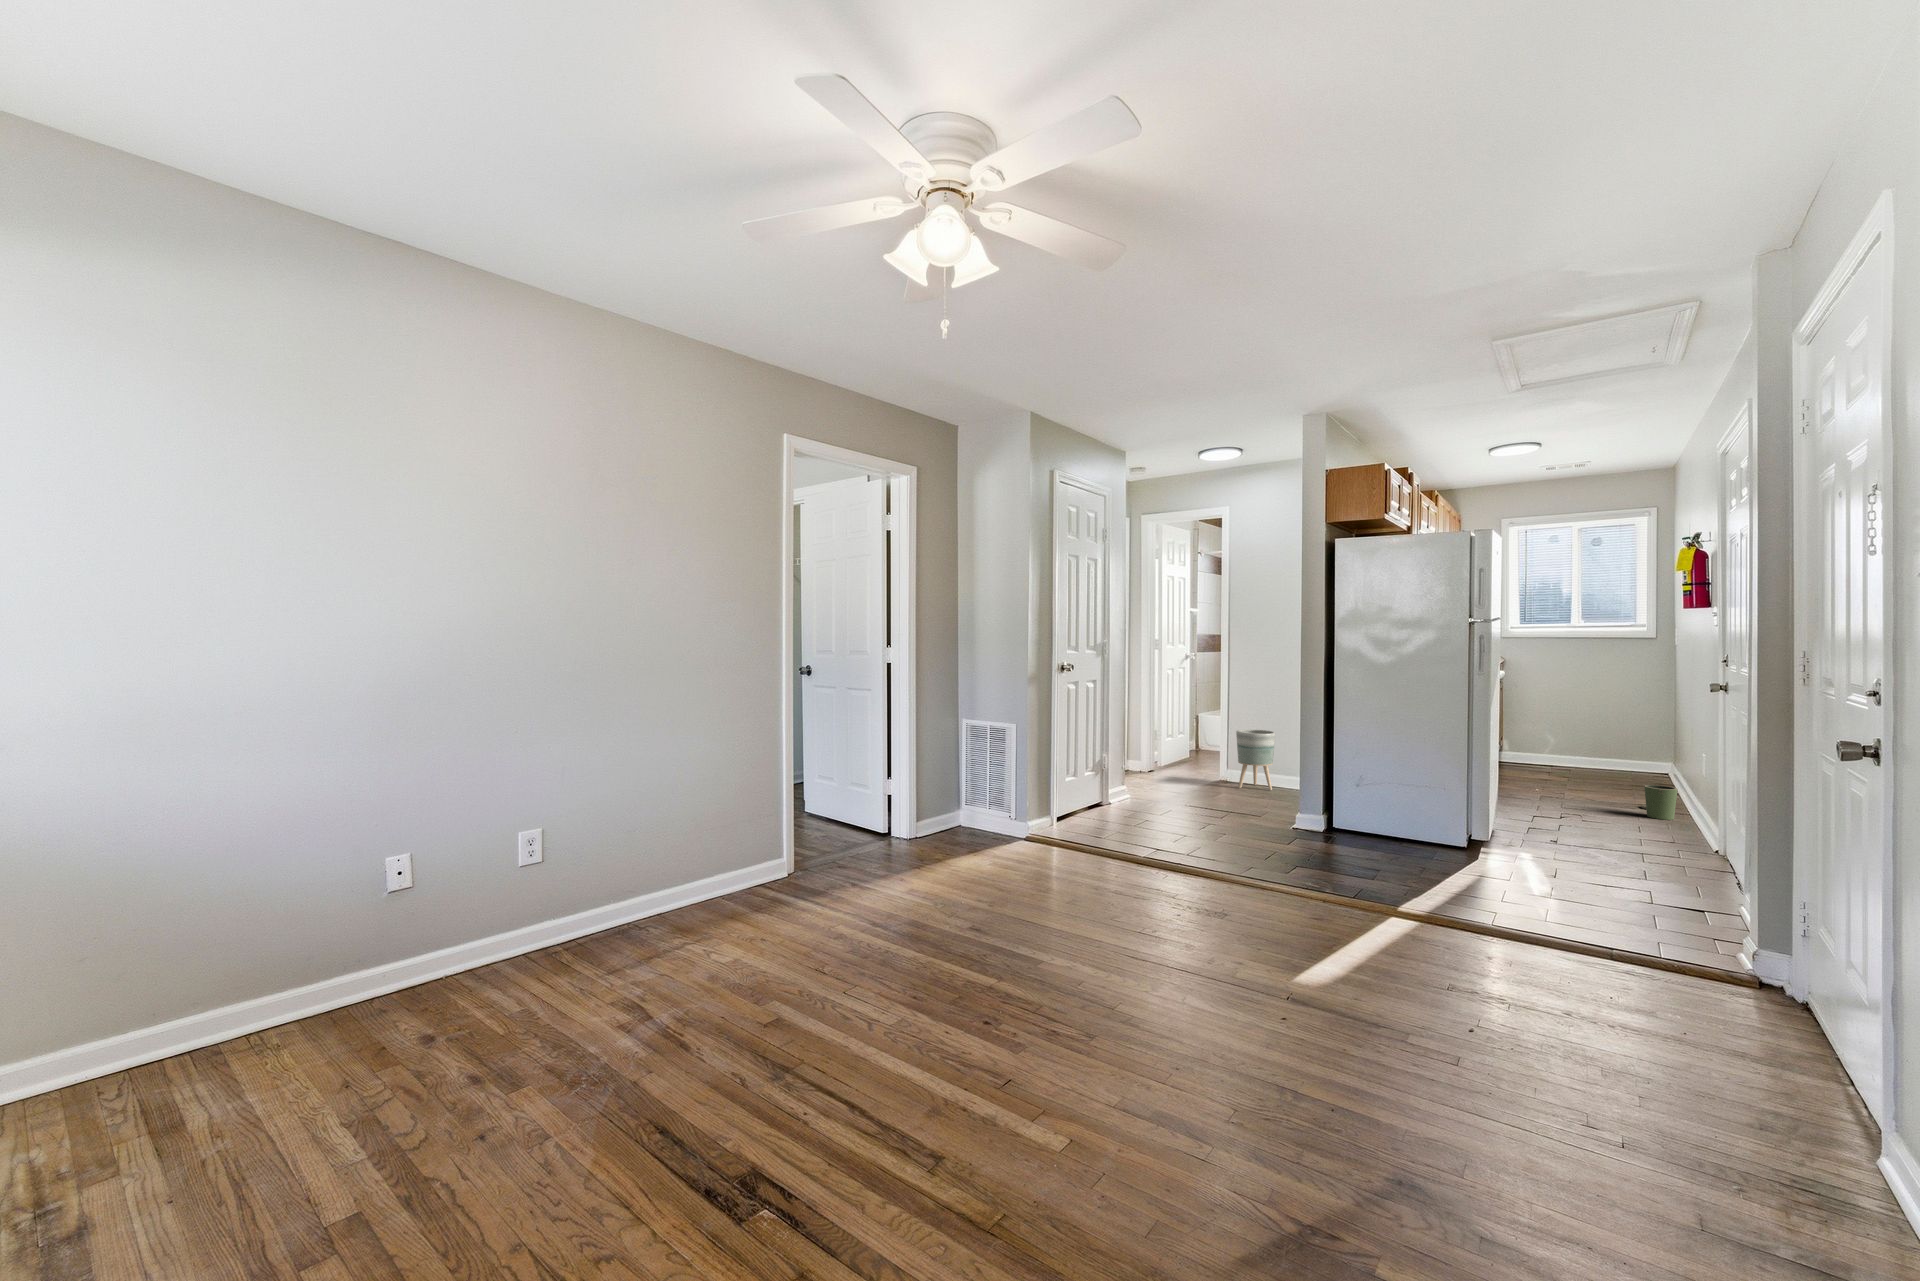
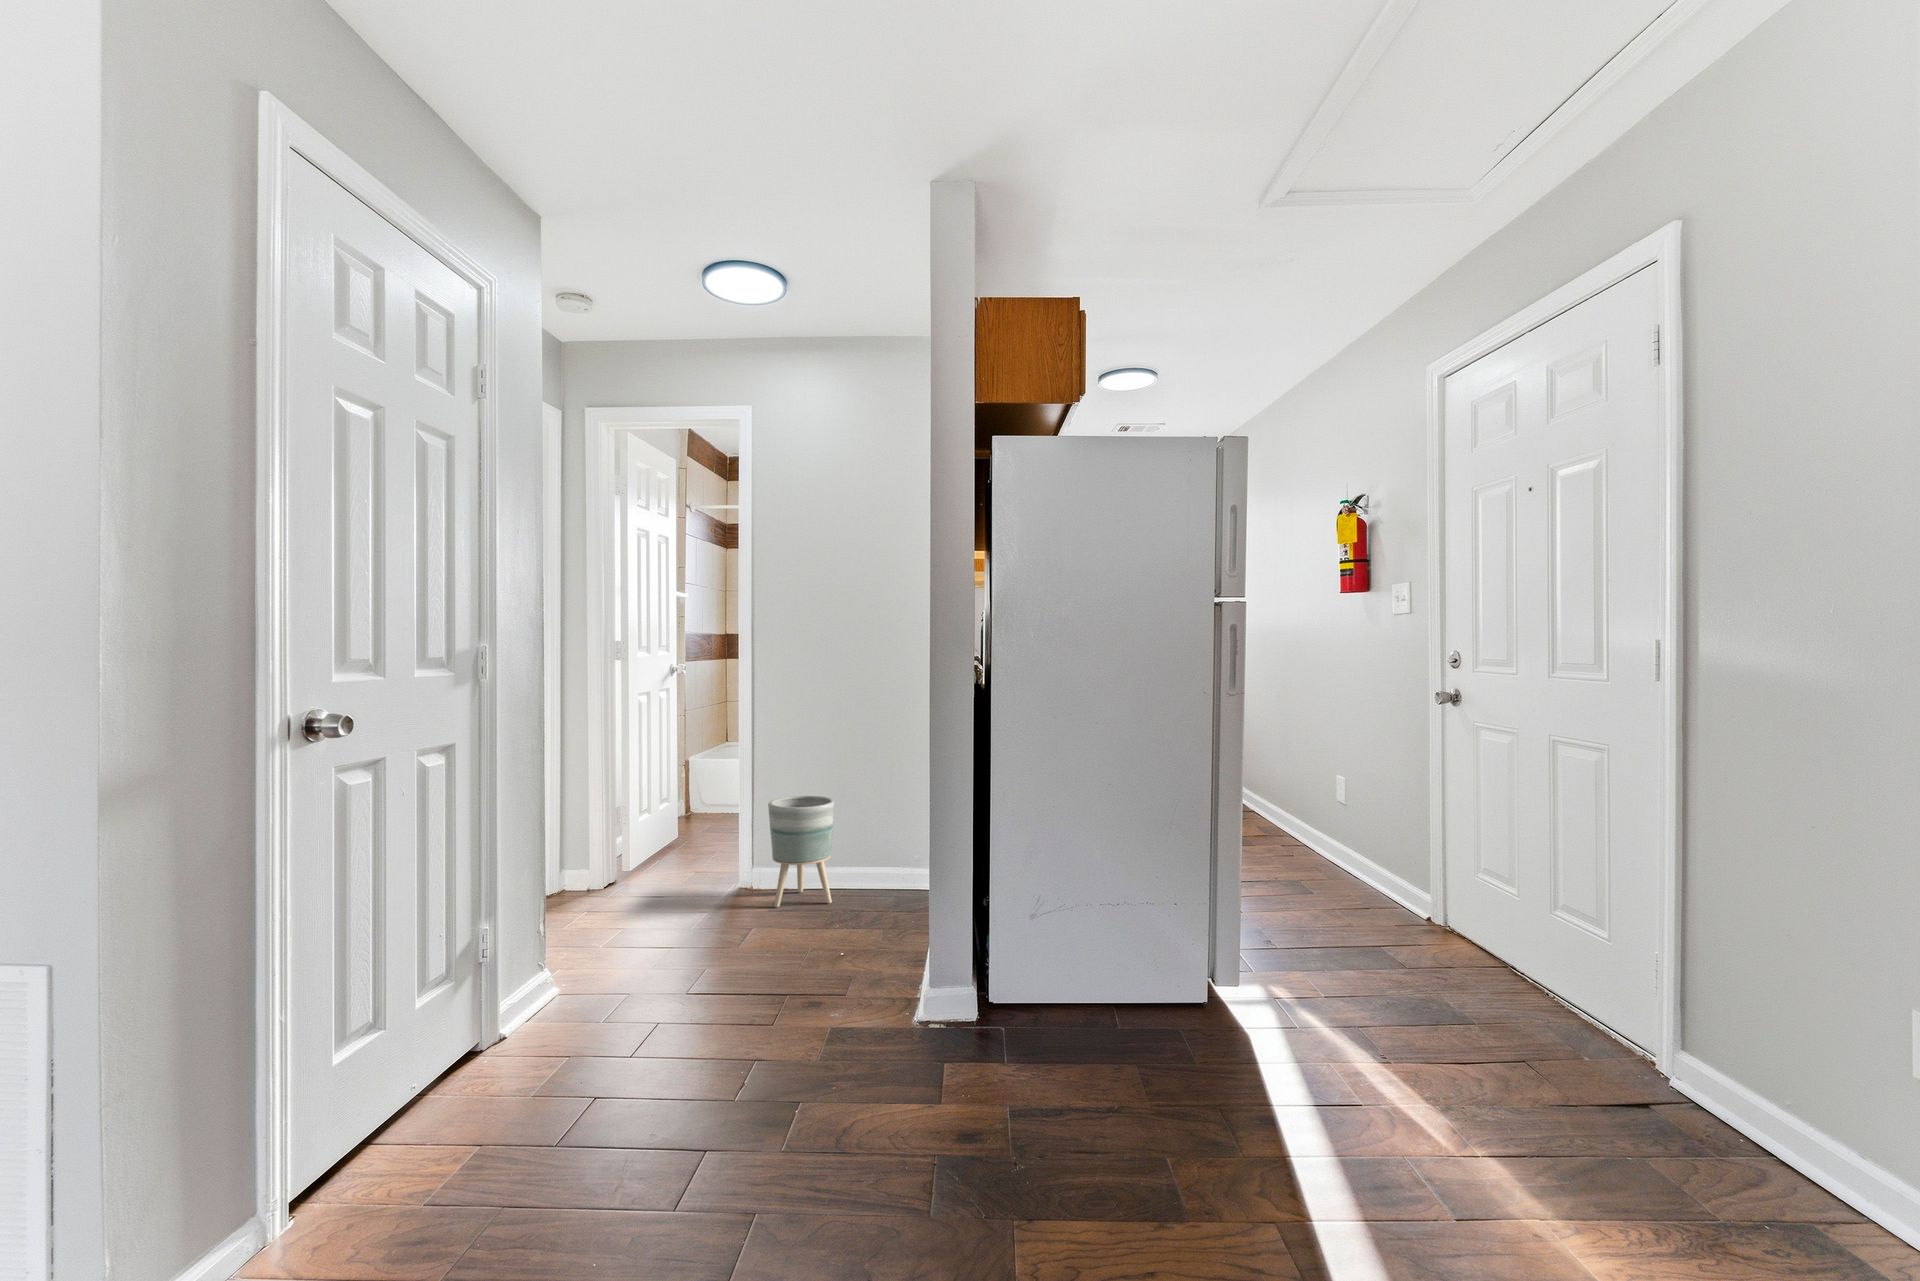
trash can: present [1641,785,1678,820] -> none [1277,824,1333,870]

